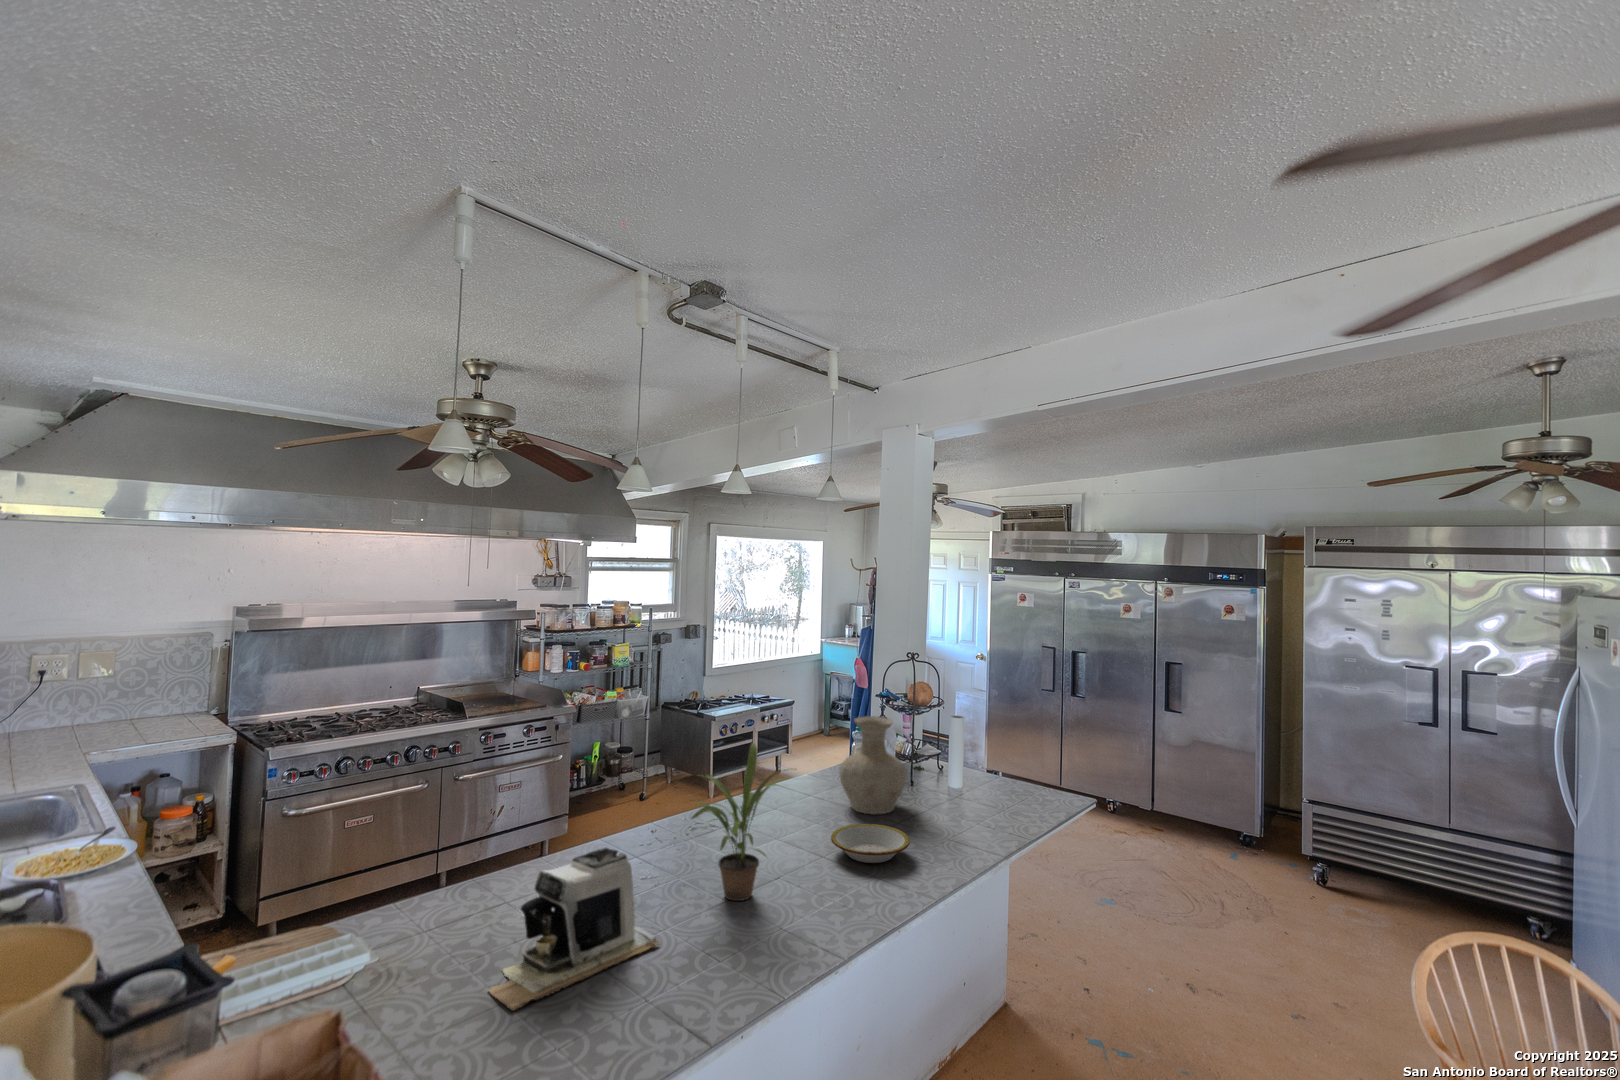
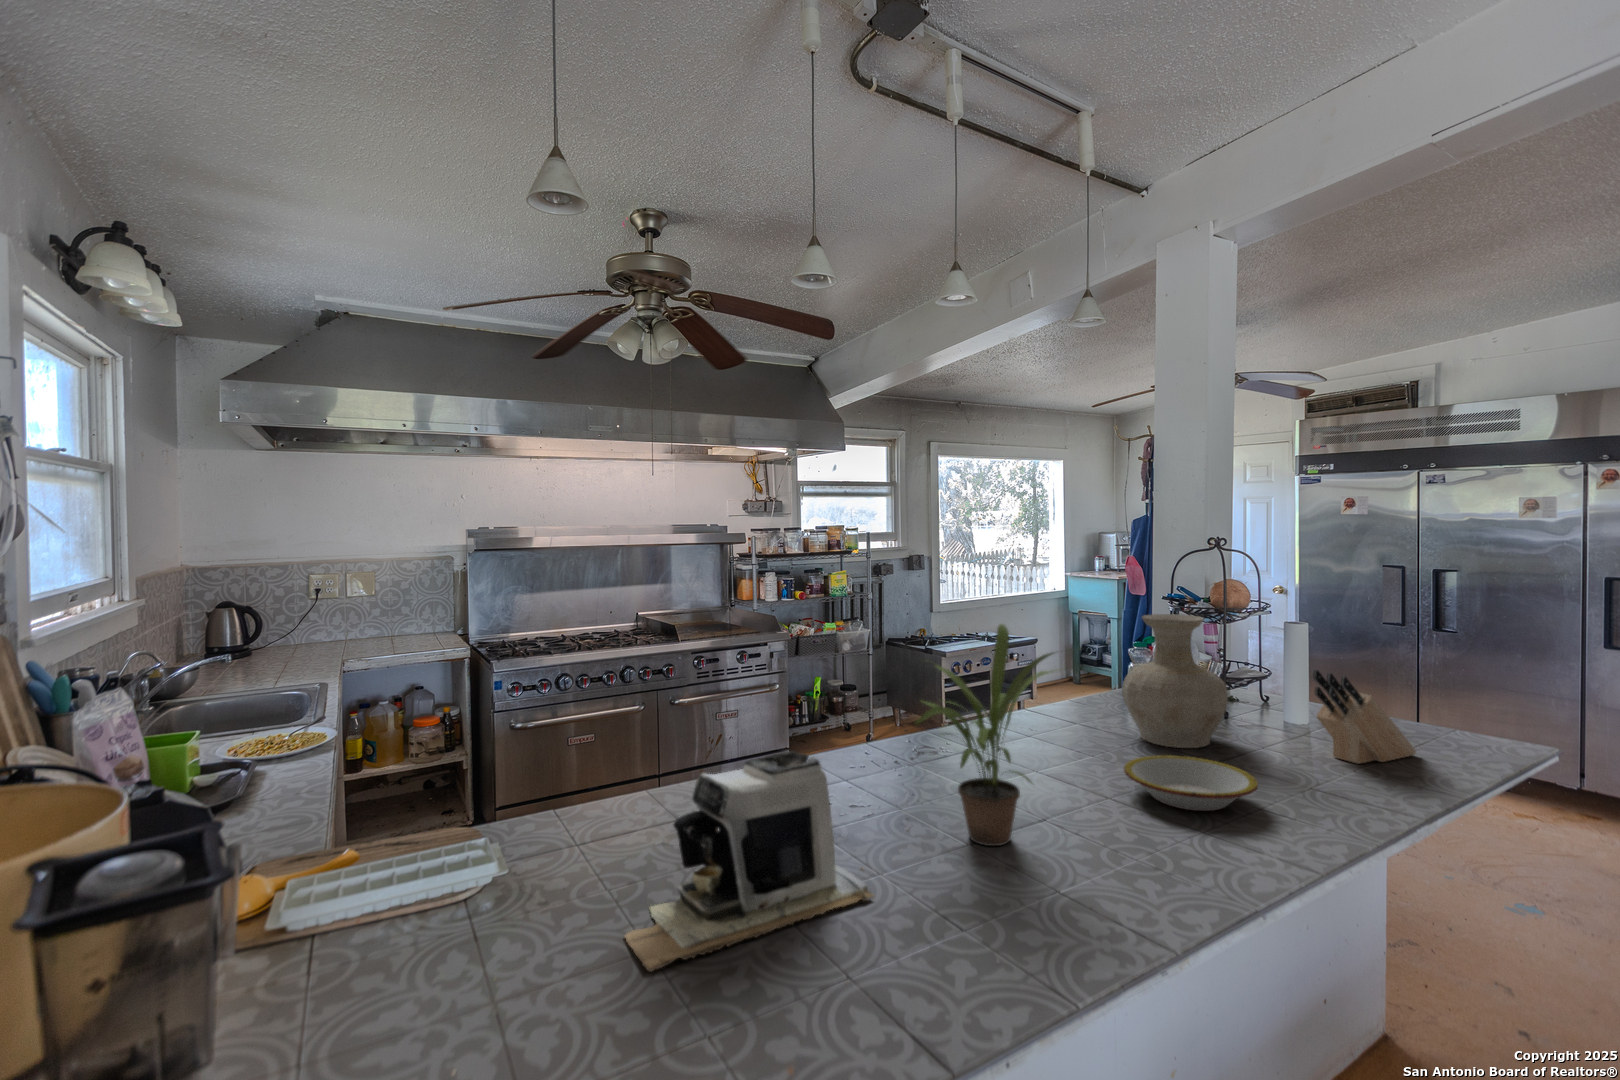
knife block: none [955,758,1015,820] -> present [1313,670,1416,764]

